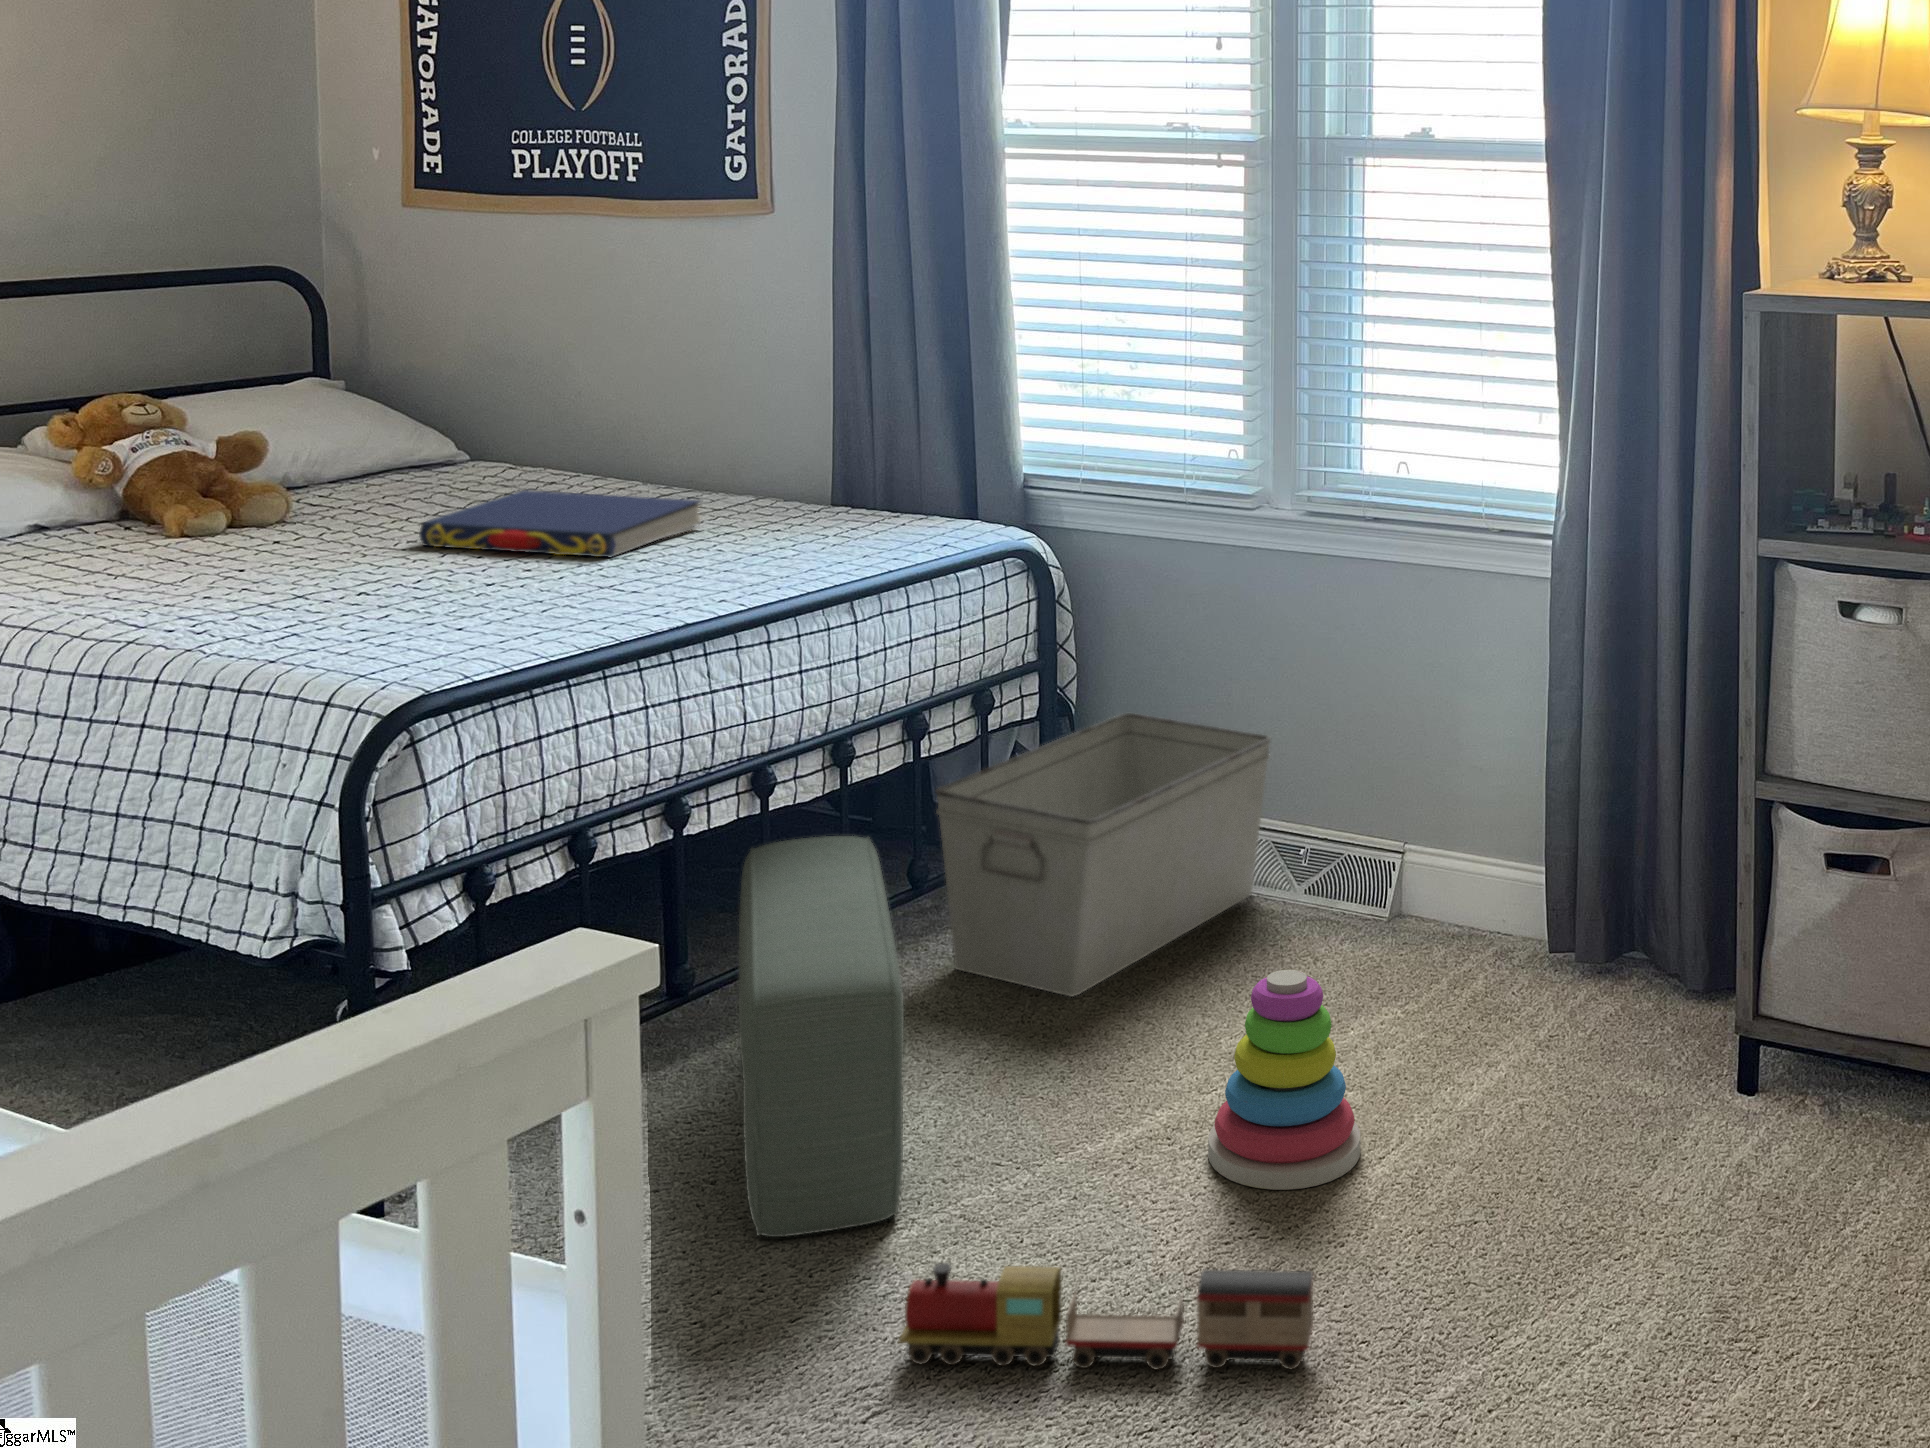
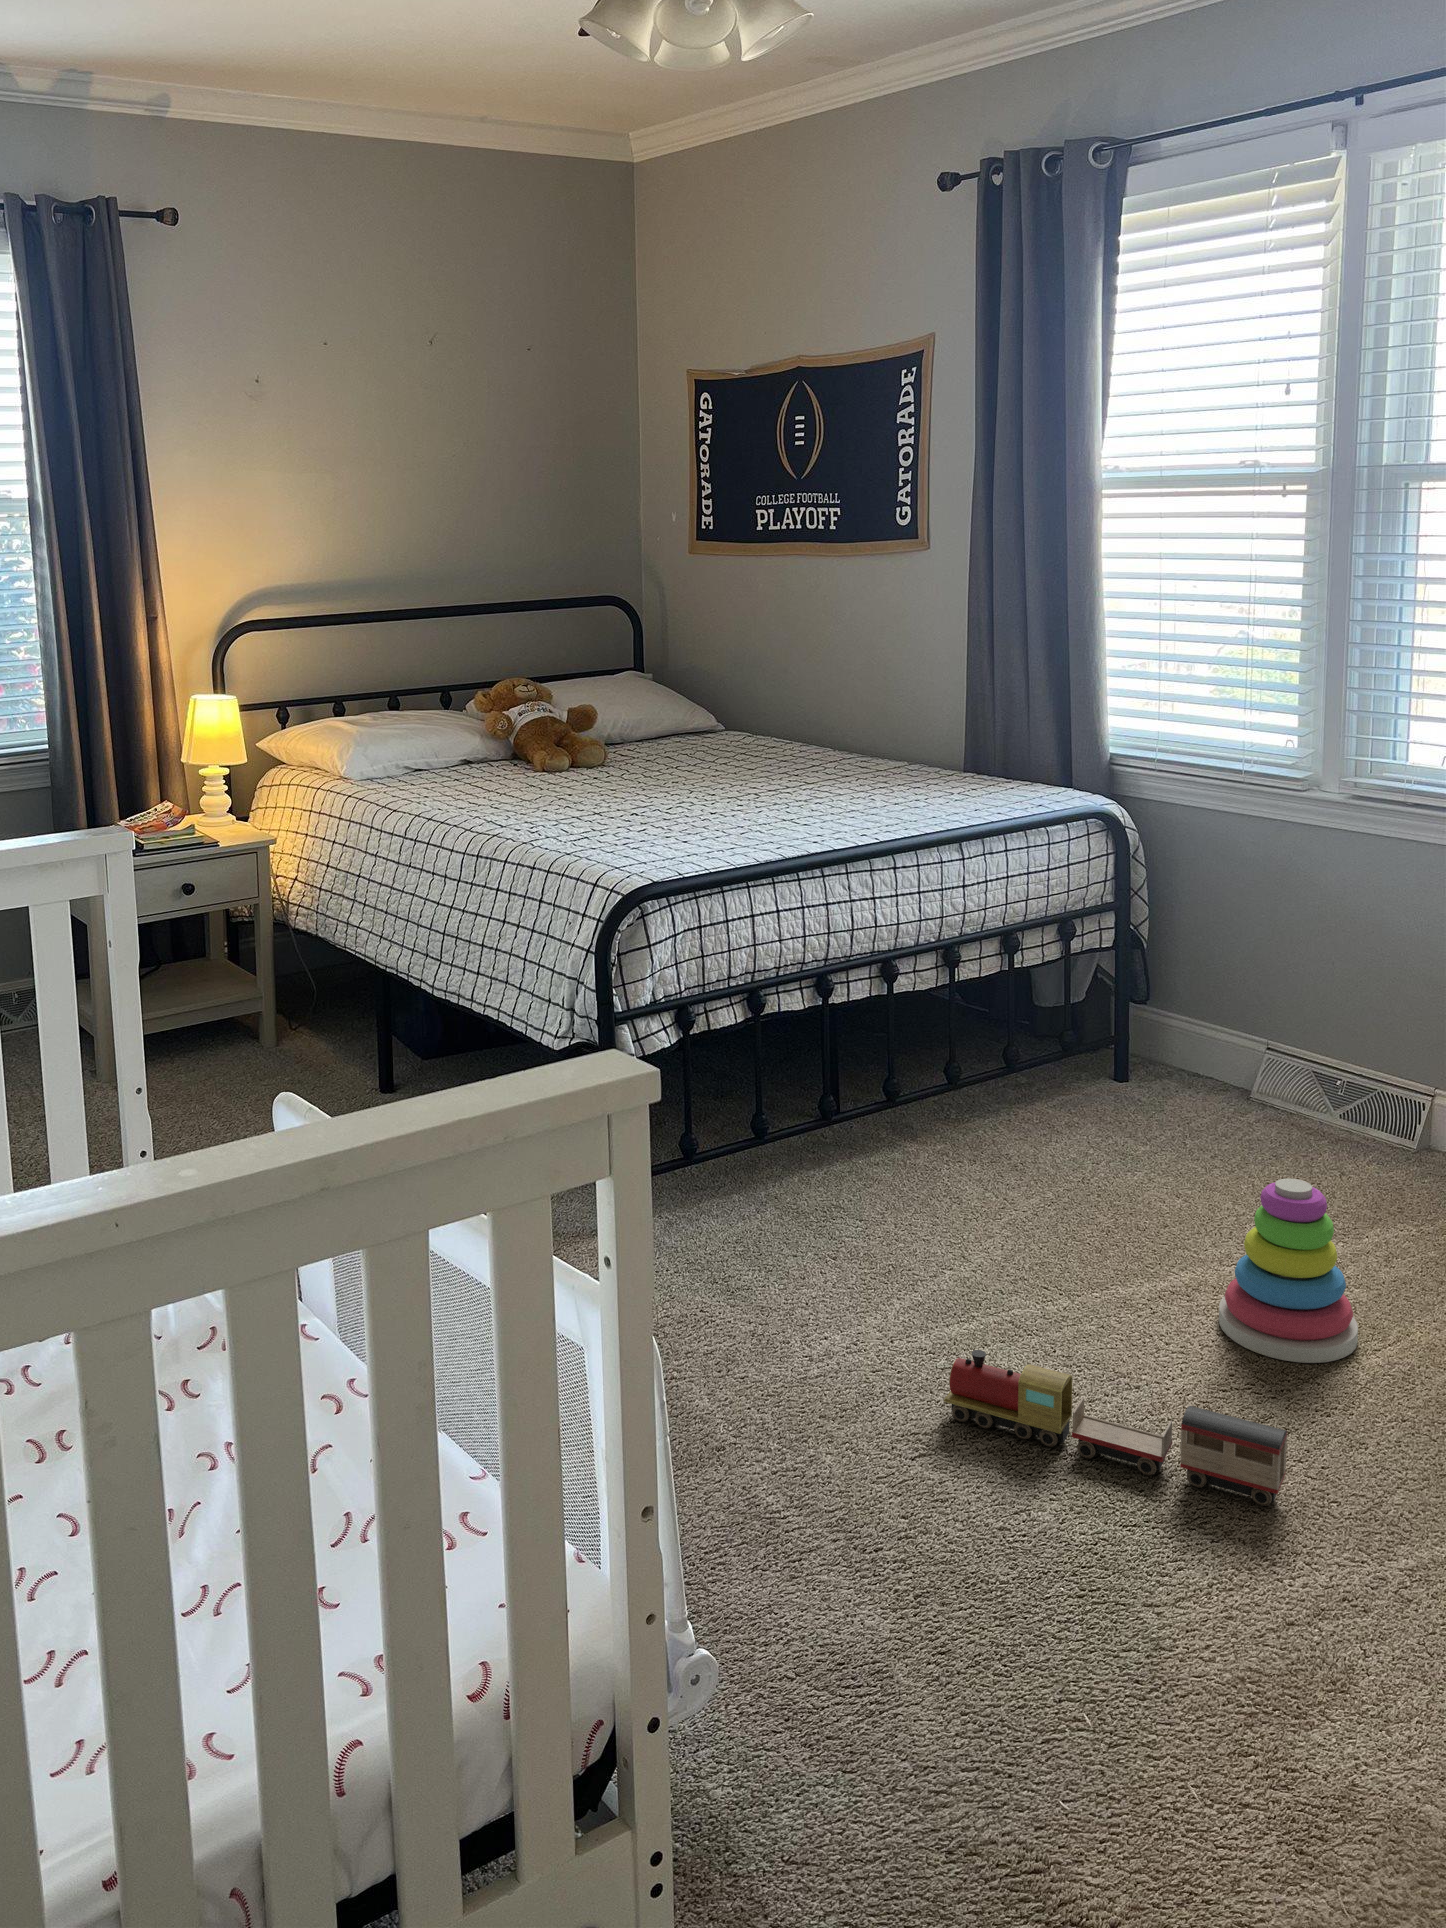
book: present [419,490,700,557] -> none [677,751,866,801]
storage bin: present [936,713,1271,997] -> none [1024,954,1316,1172]
pouf: present [739,836,904,1237] -> none [851,1019,970,1310]

